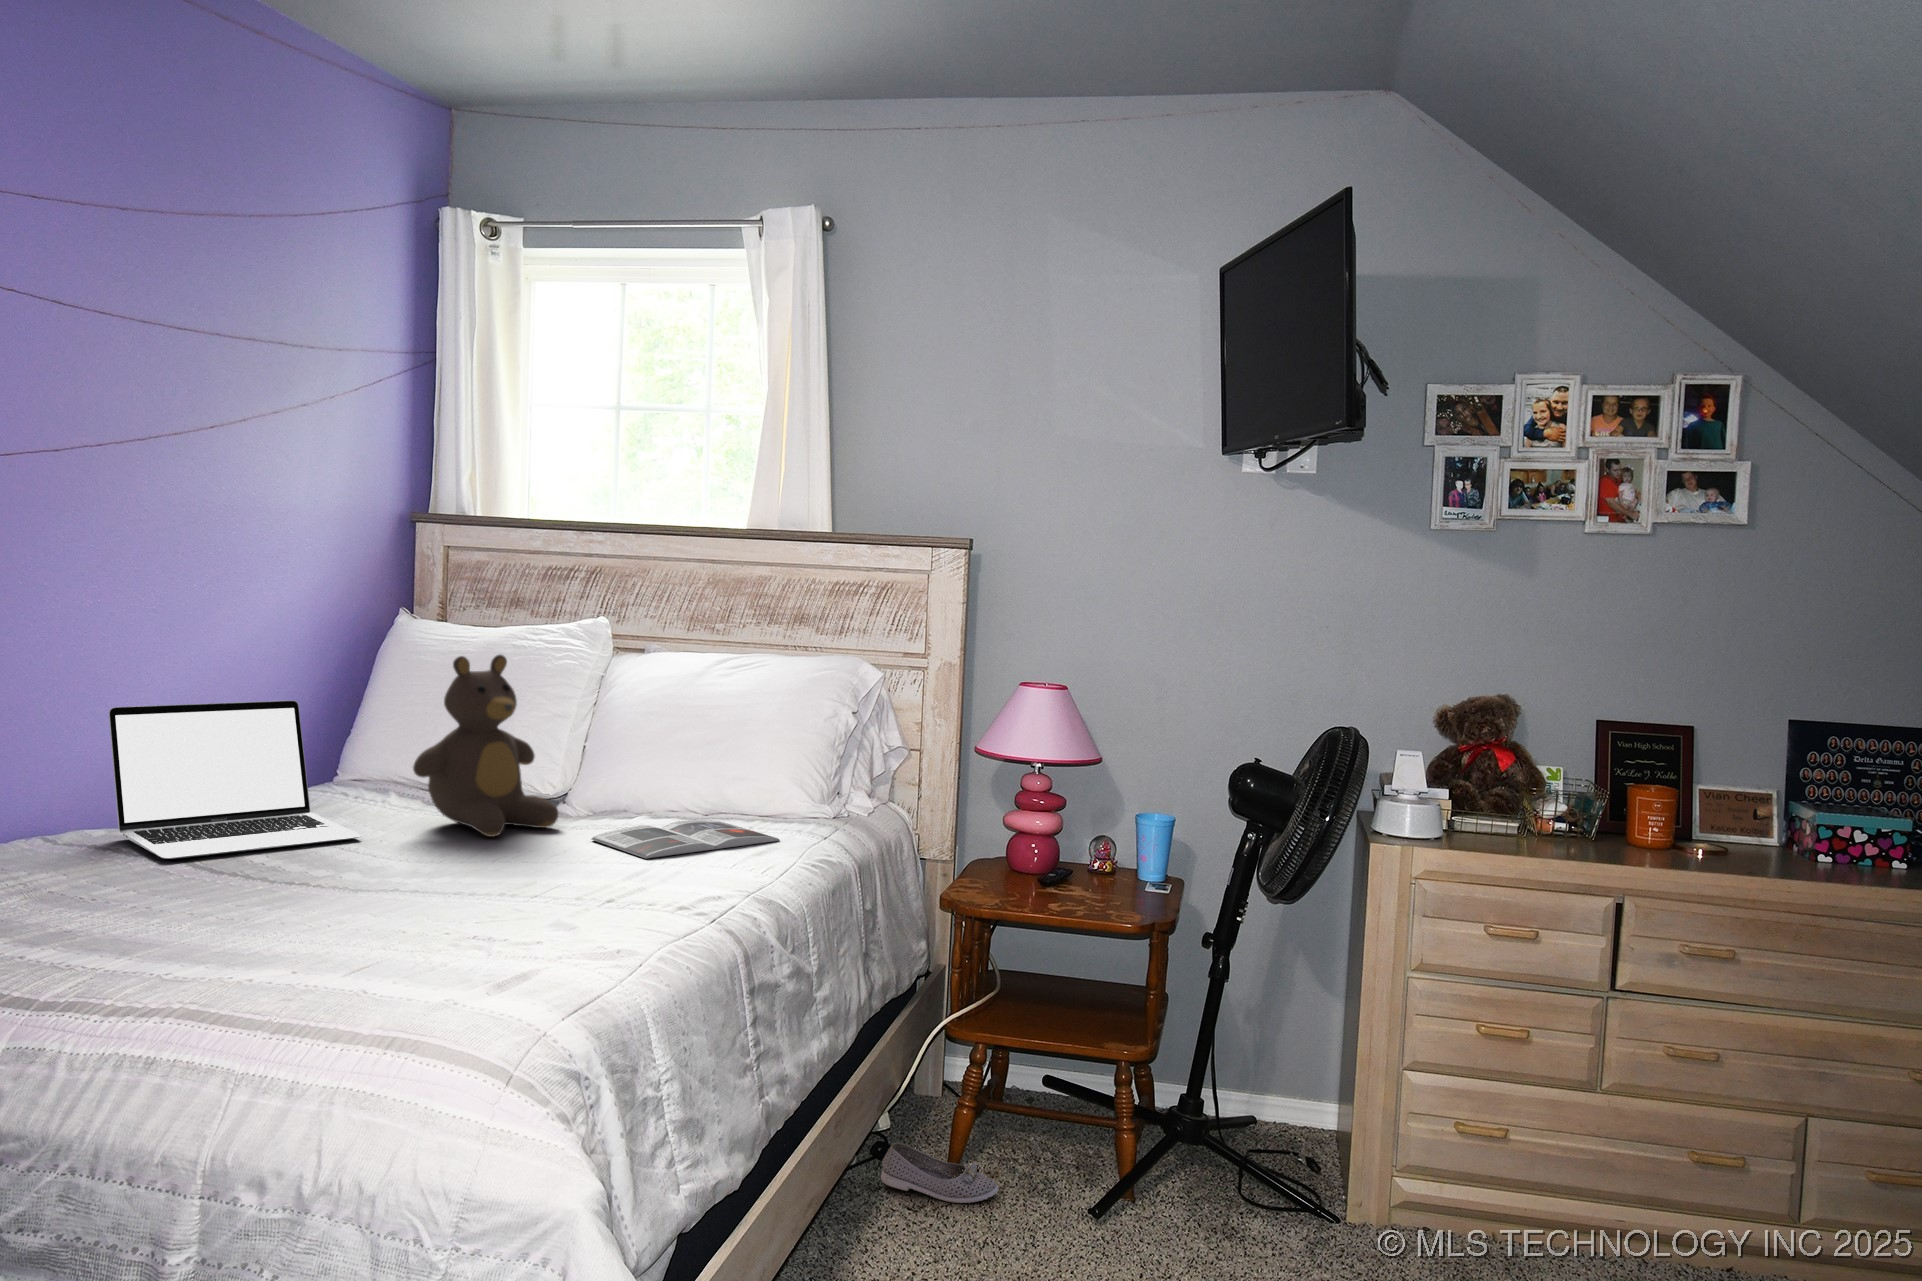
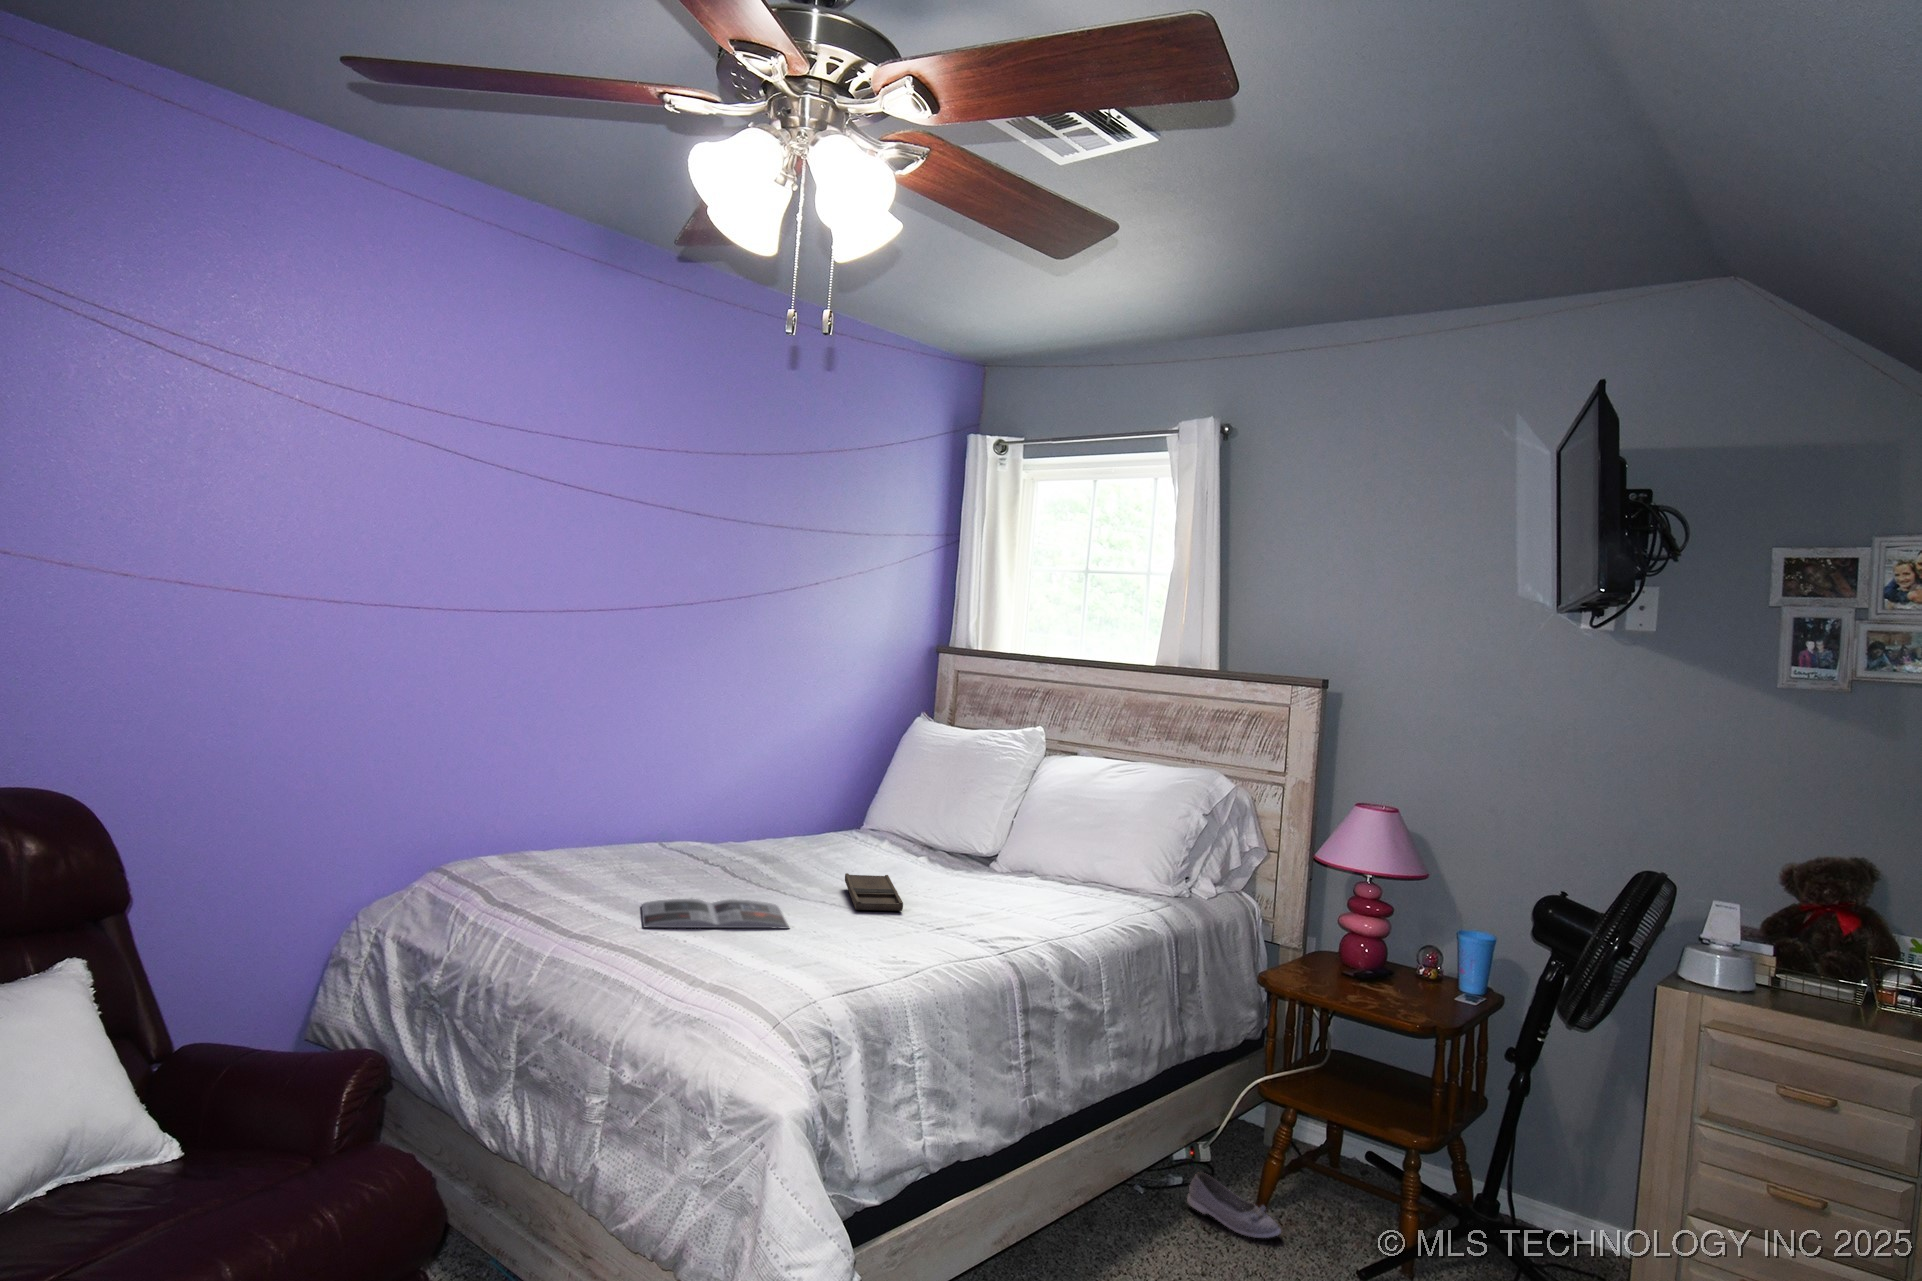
teddy bear: present [413,655,558,837] -> none [877,749,971,878]
laptop: present [109,700,361,859] -> none [705,767,838,868]
magazine: present [591,820,780,859] -> present [642,899,789,929]
tray: none [399,837,519,893] -> present [845,873,903,911]

